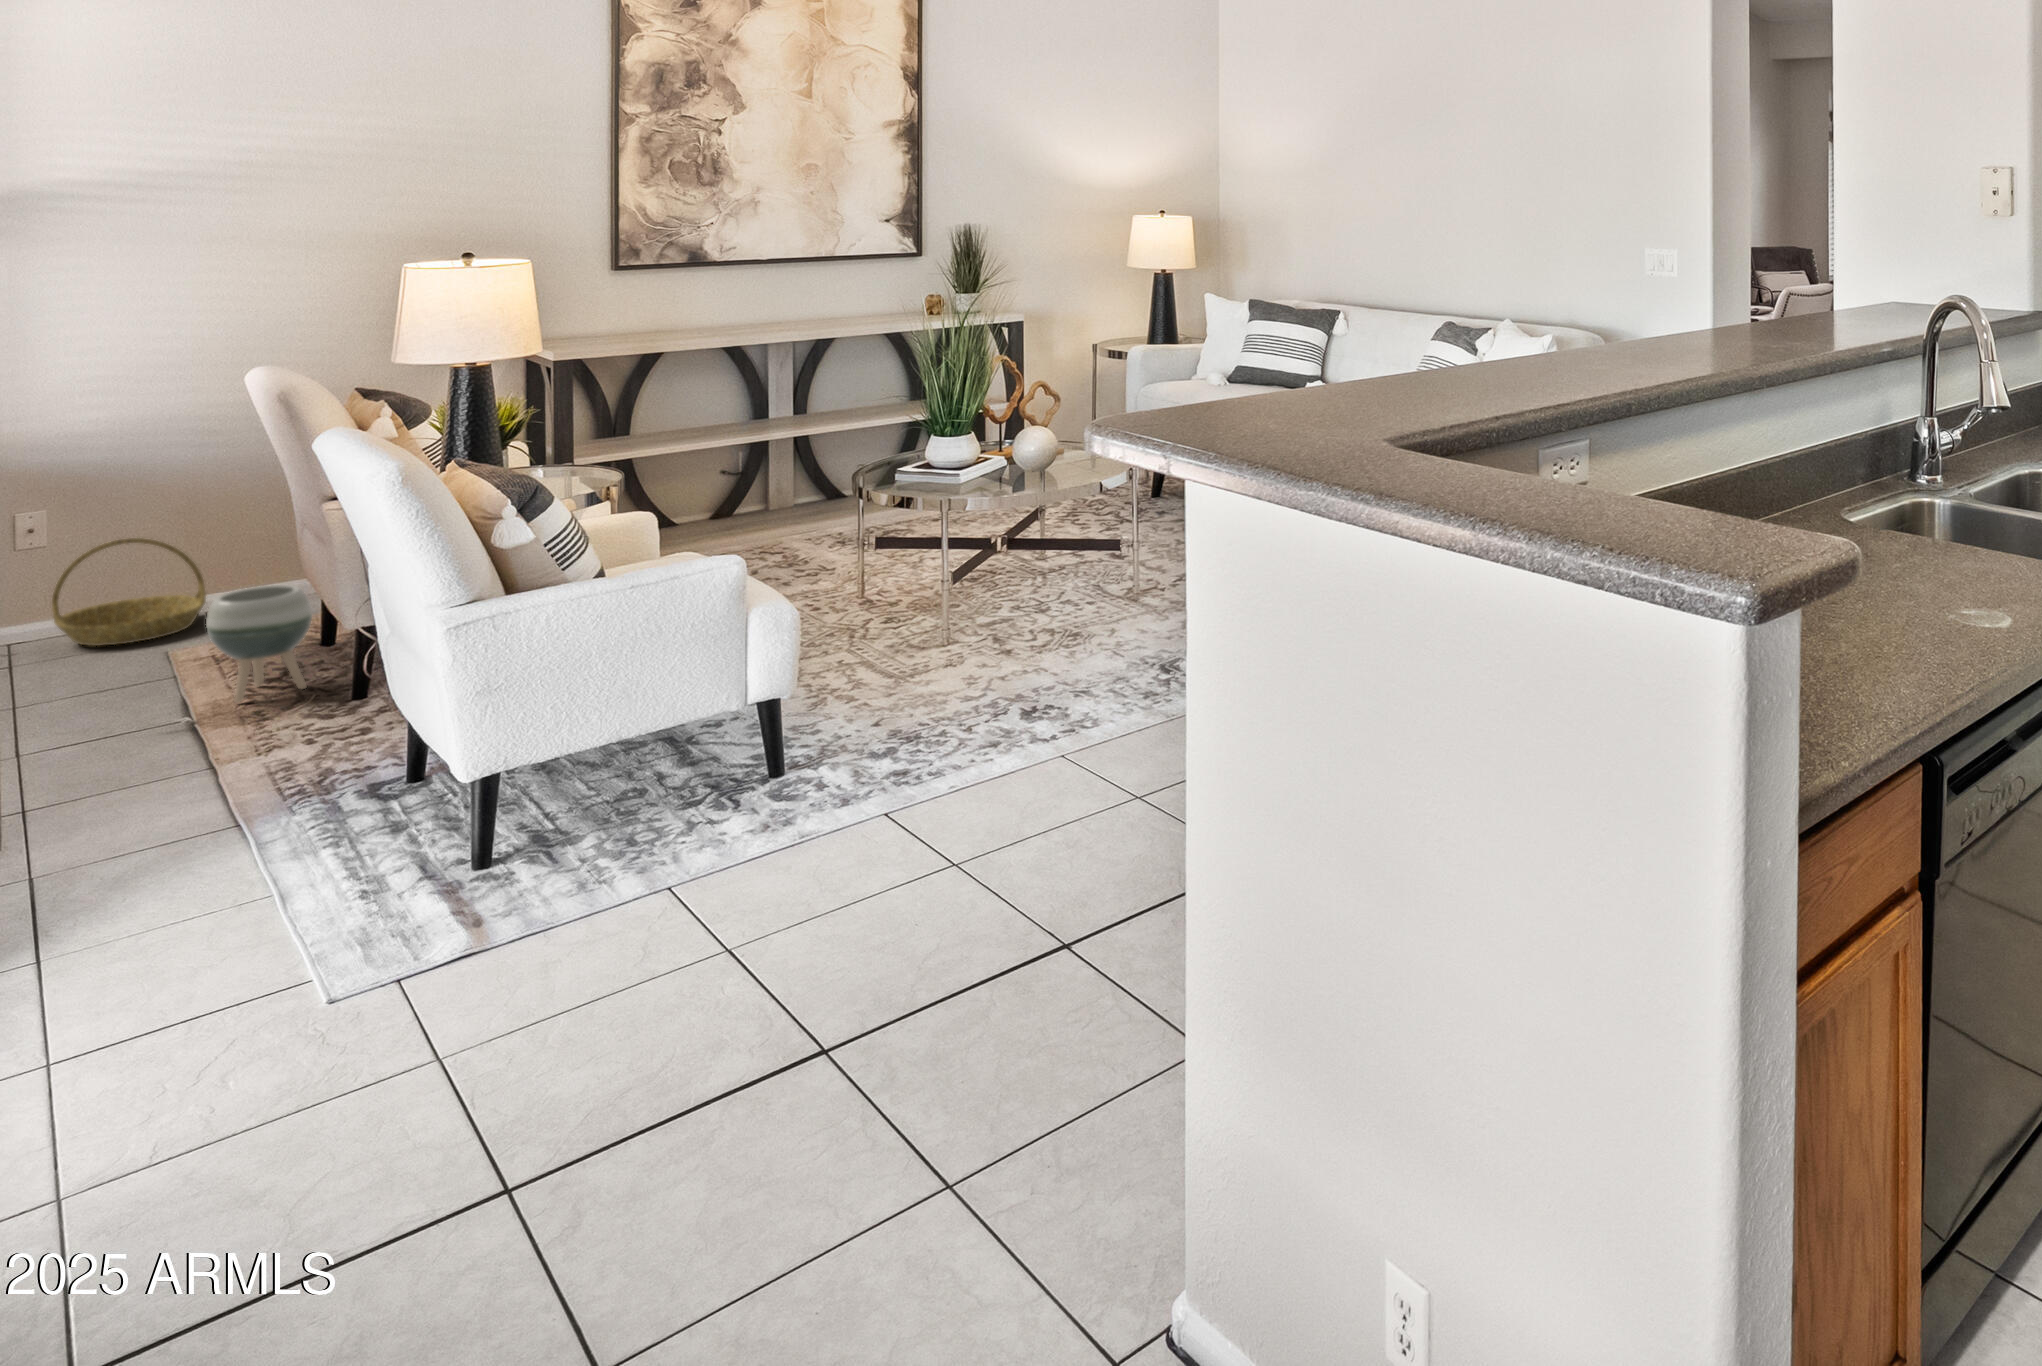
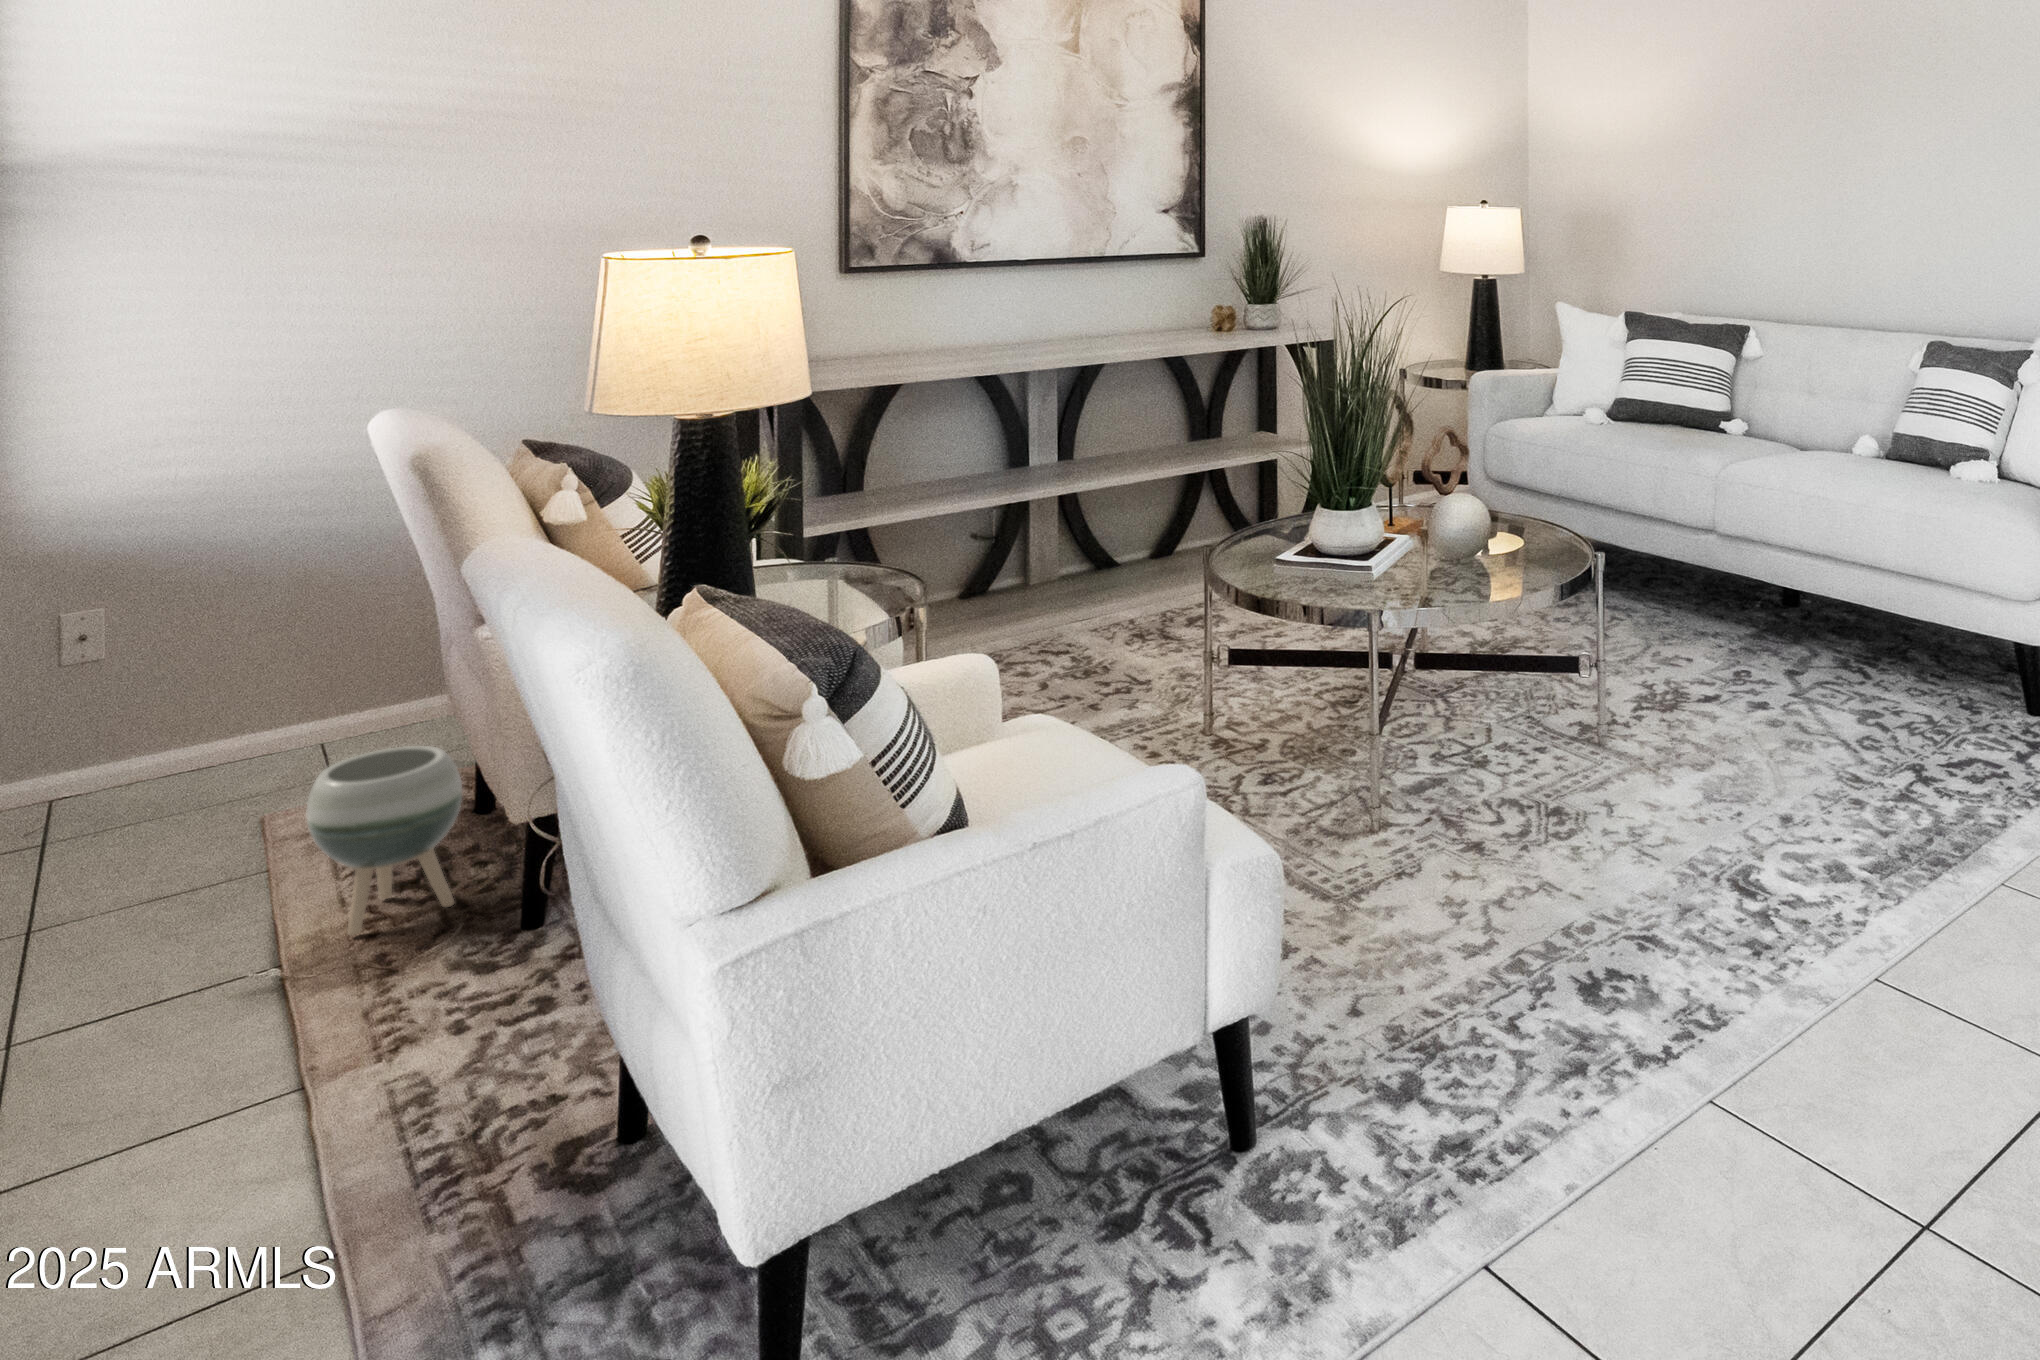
basket: present [52,538,206,646] -> none [106,654,319,812]

